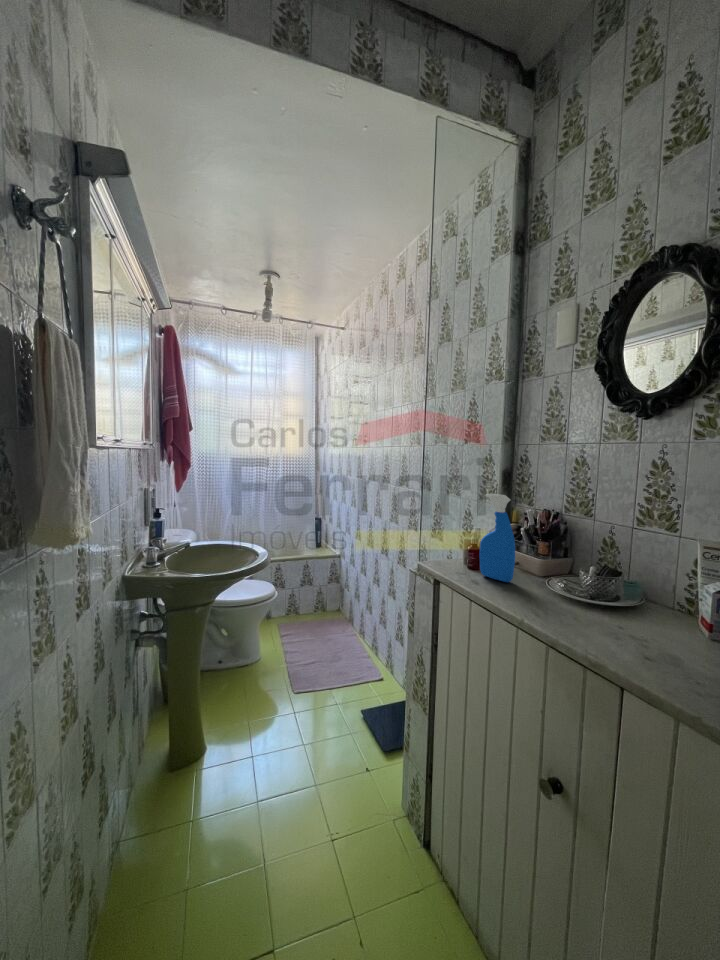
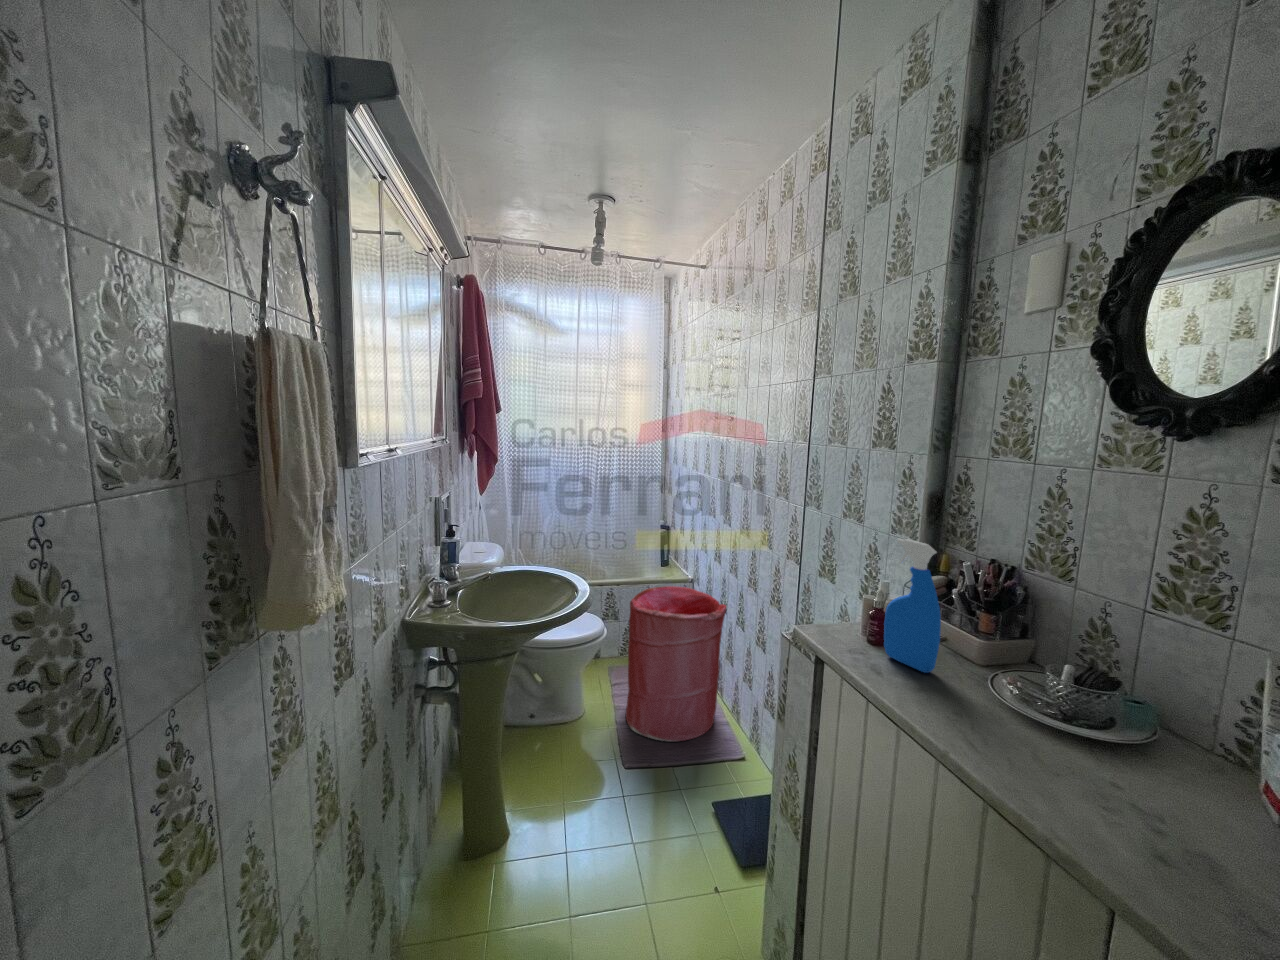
laundry hamper: none [296,561,369,677] -> present [626,586,726,741]

